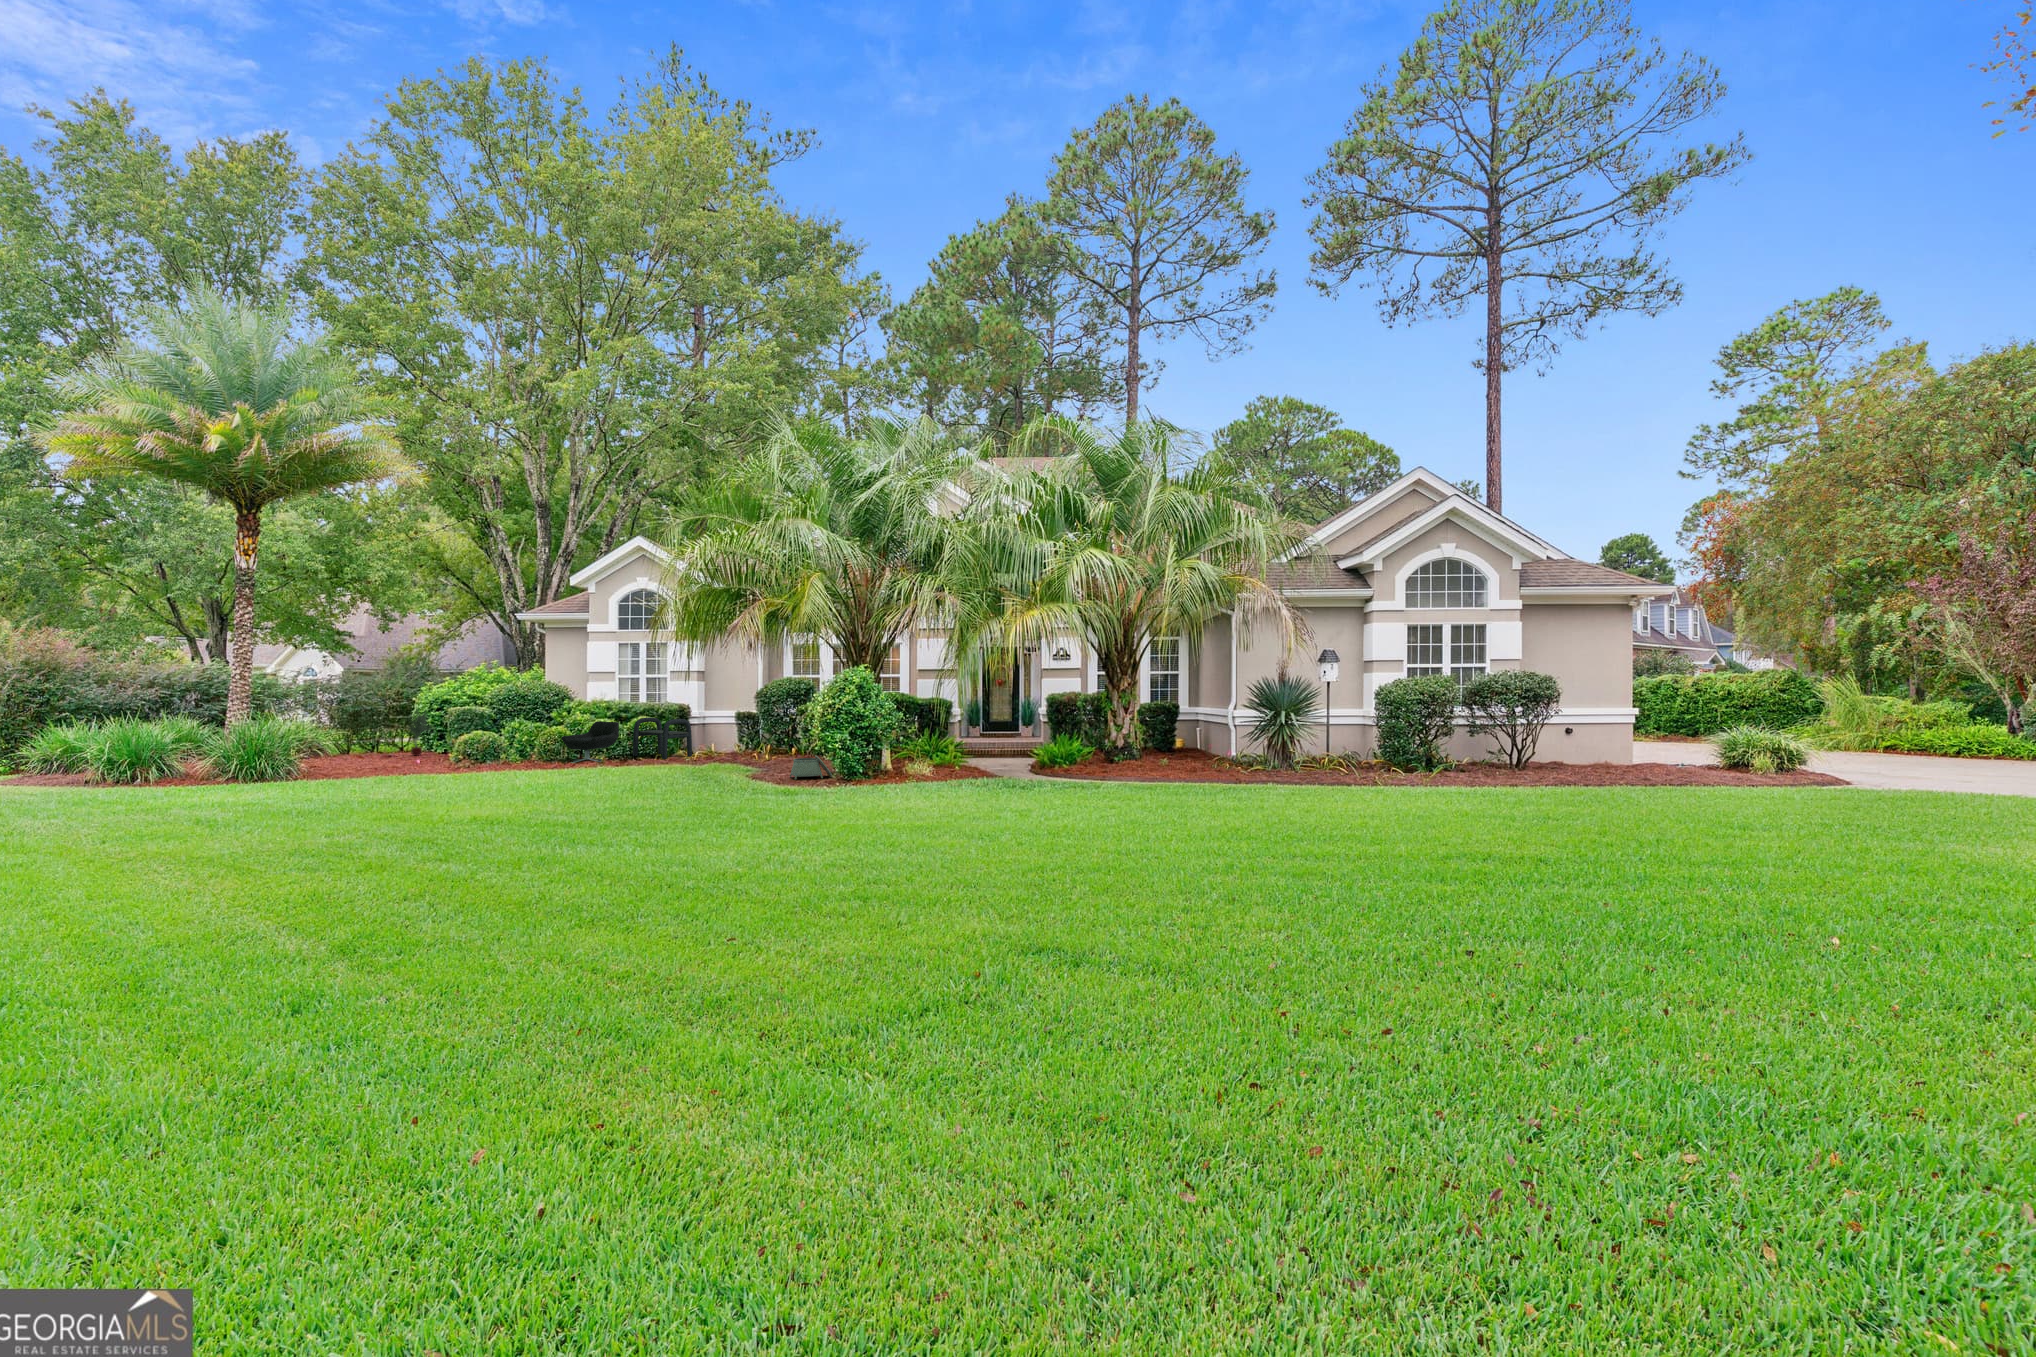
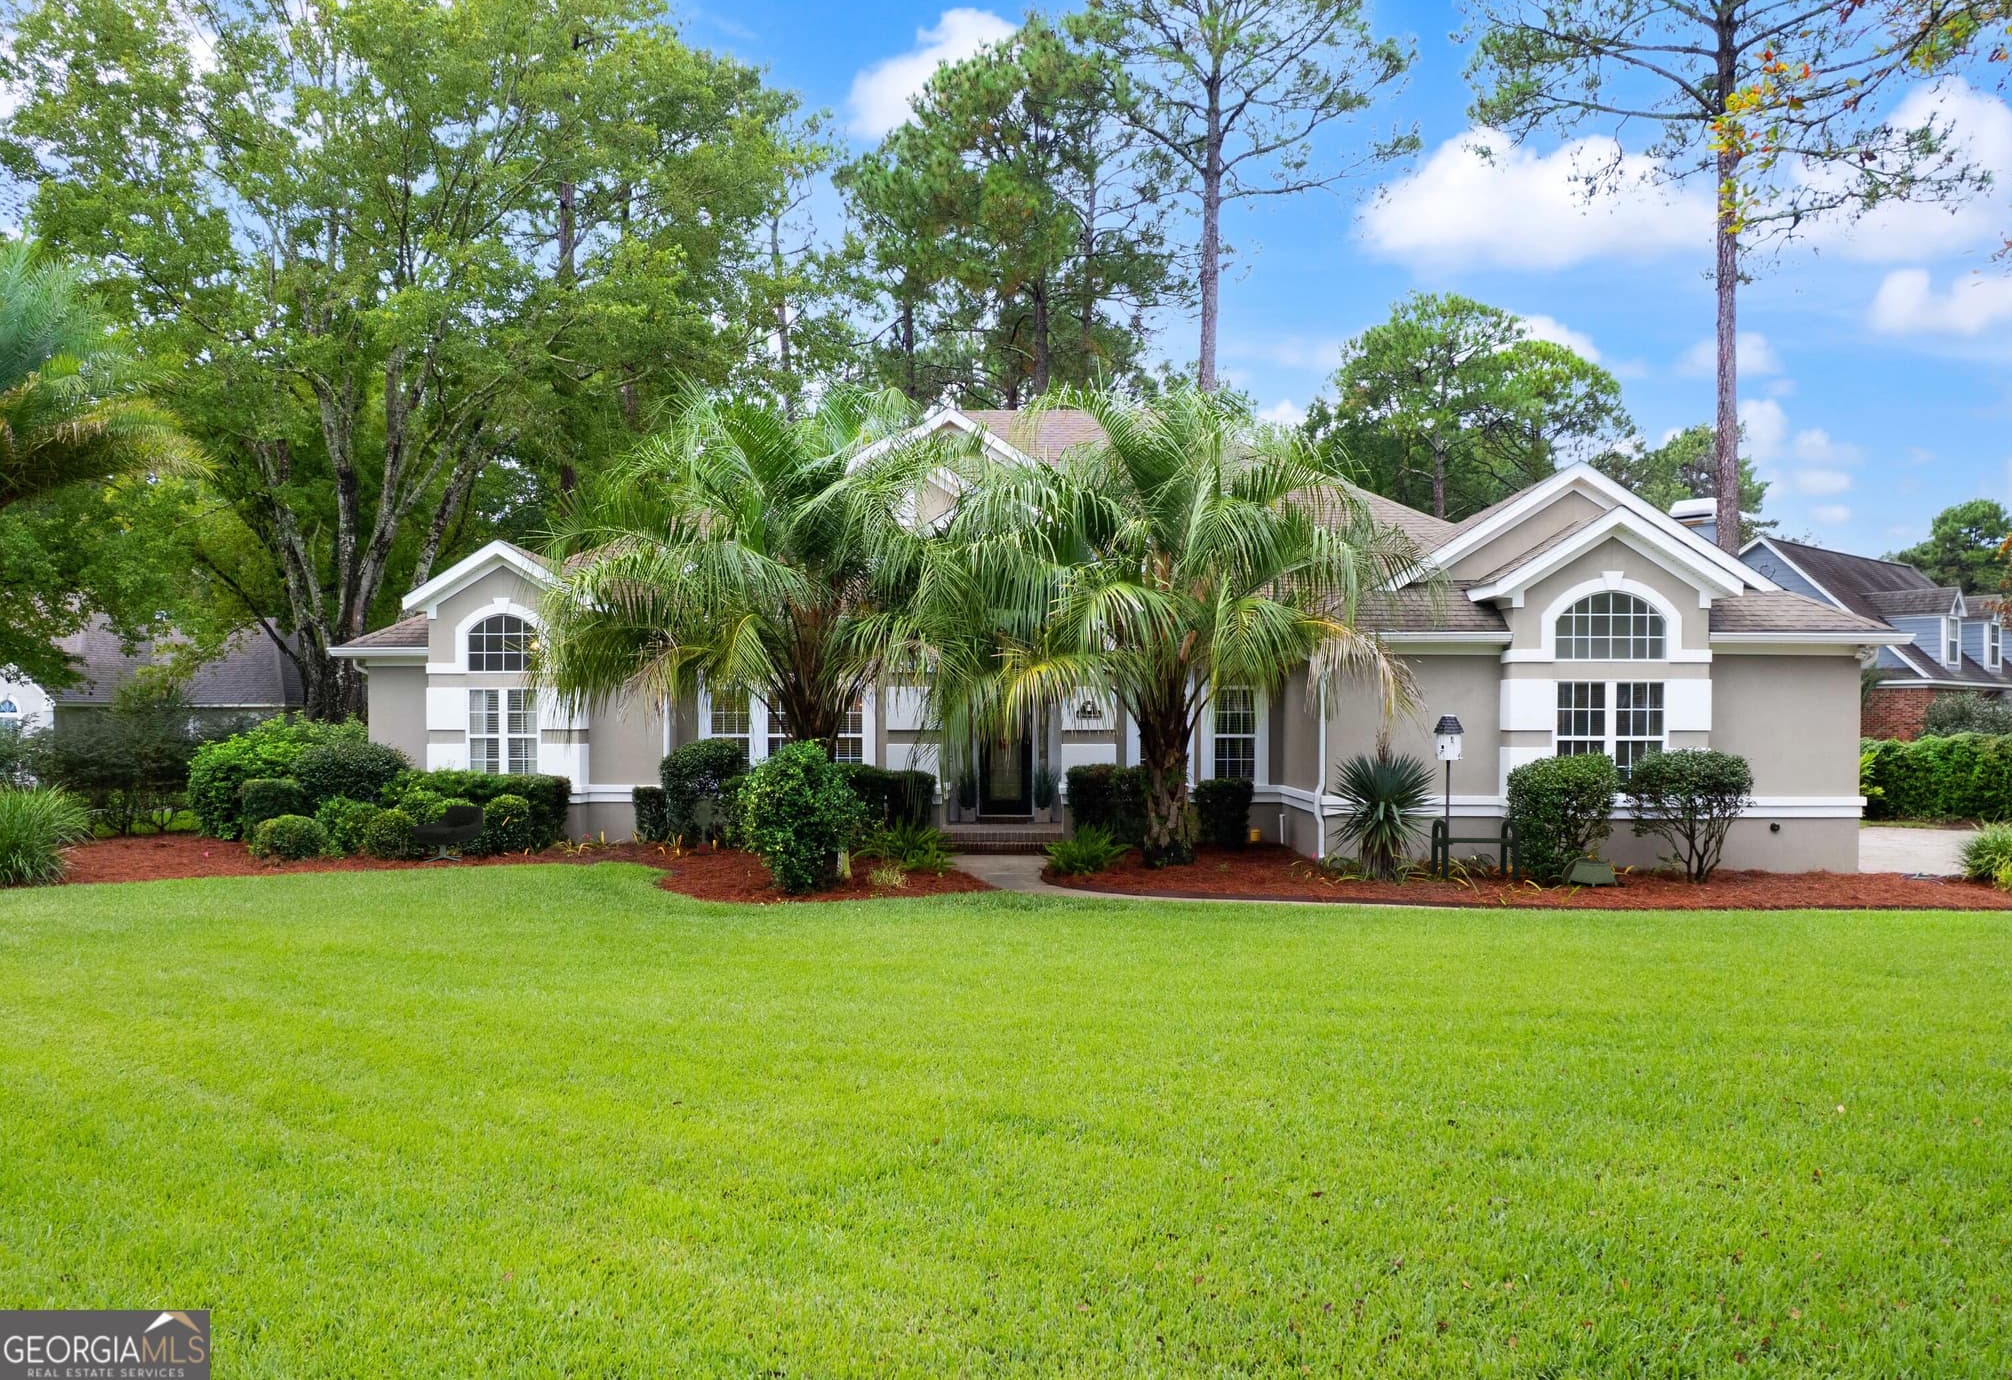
potted tree: present [409,710,435,756] -> present [694,794,725,855]
bench: present [633,717,692,759] -> present [1431,819,1519,879]
basket: present [790,755,832,780] -> present [1562,857,1617,887]

